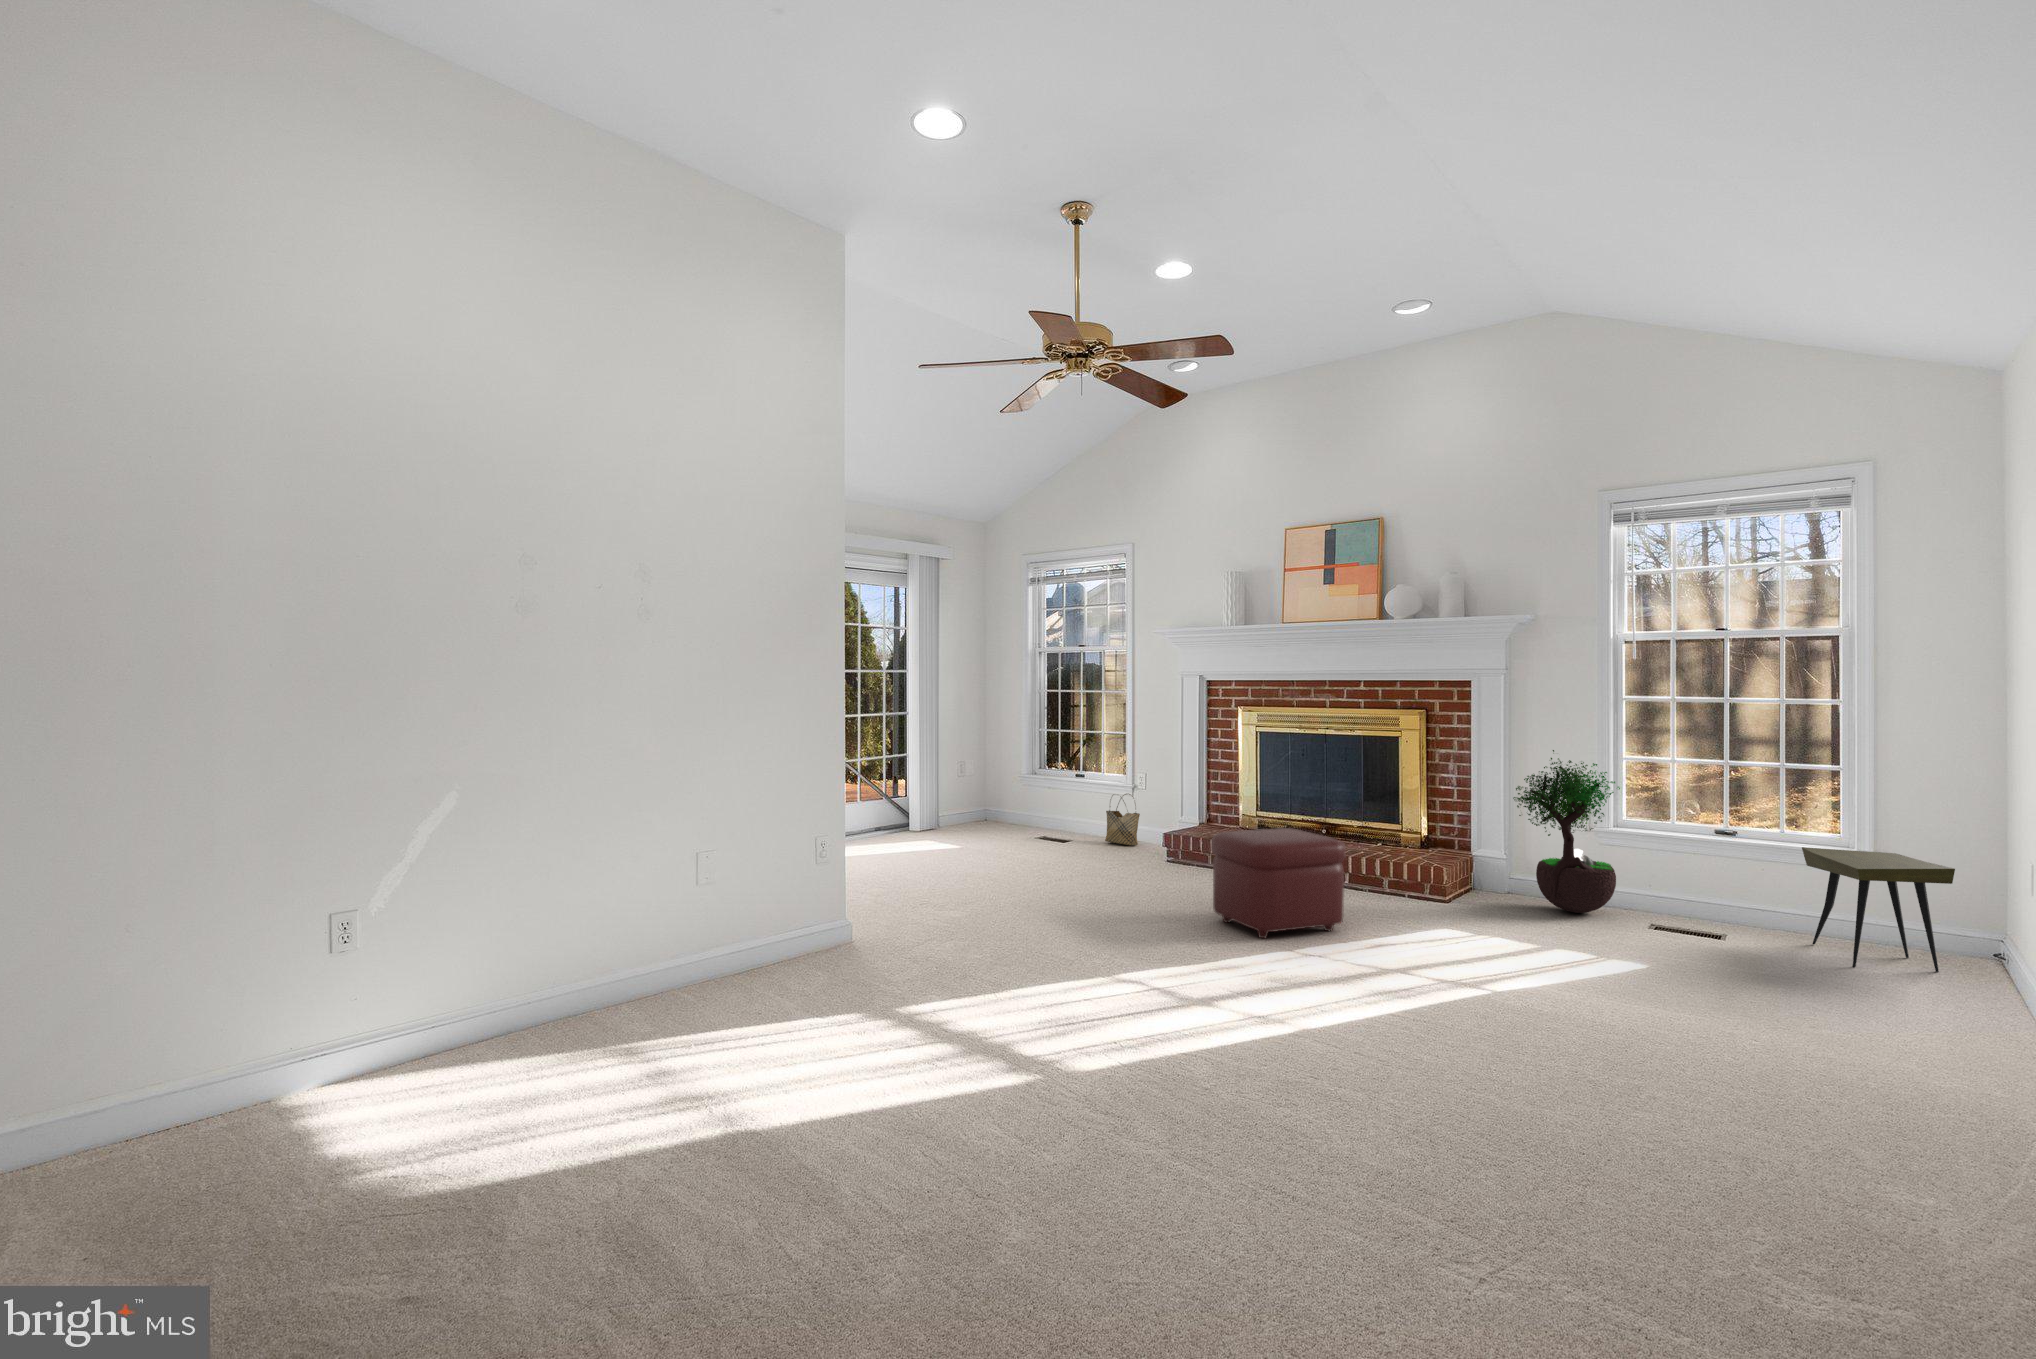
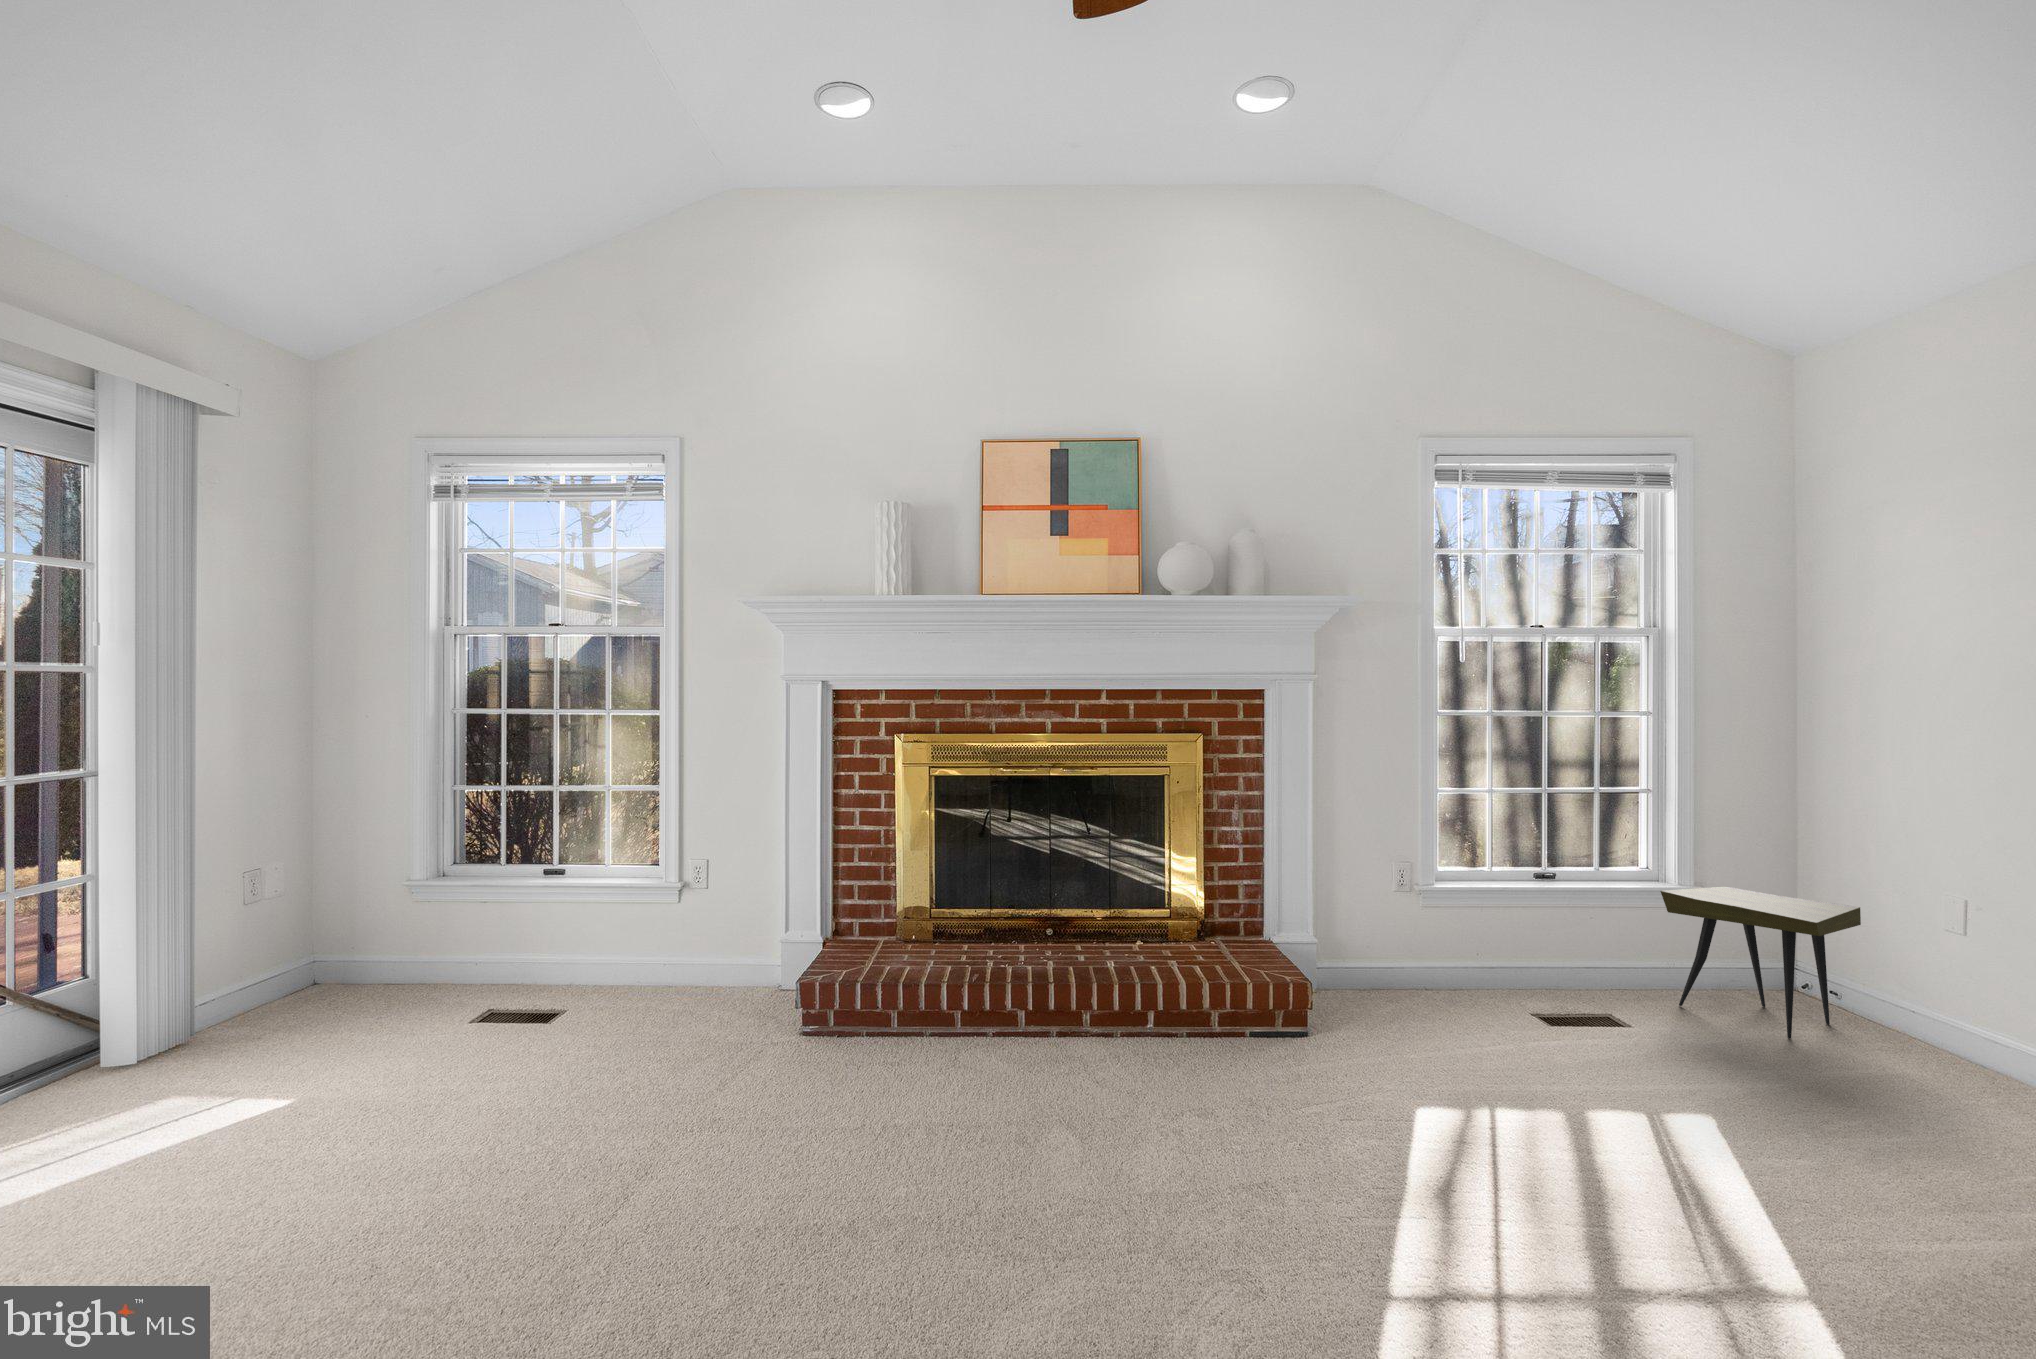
potted tree: present [1513,750,1620,913] -> none [1376,789,1515,1010]
woven basket: present [1105,794,1140,846] -> none [628,897,700,995]
ottoman: present [1211,828,1346,938] -> none [1135,971,1365,1239]

